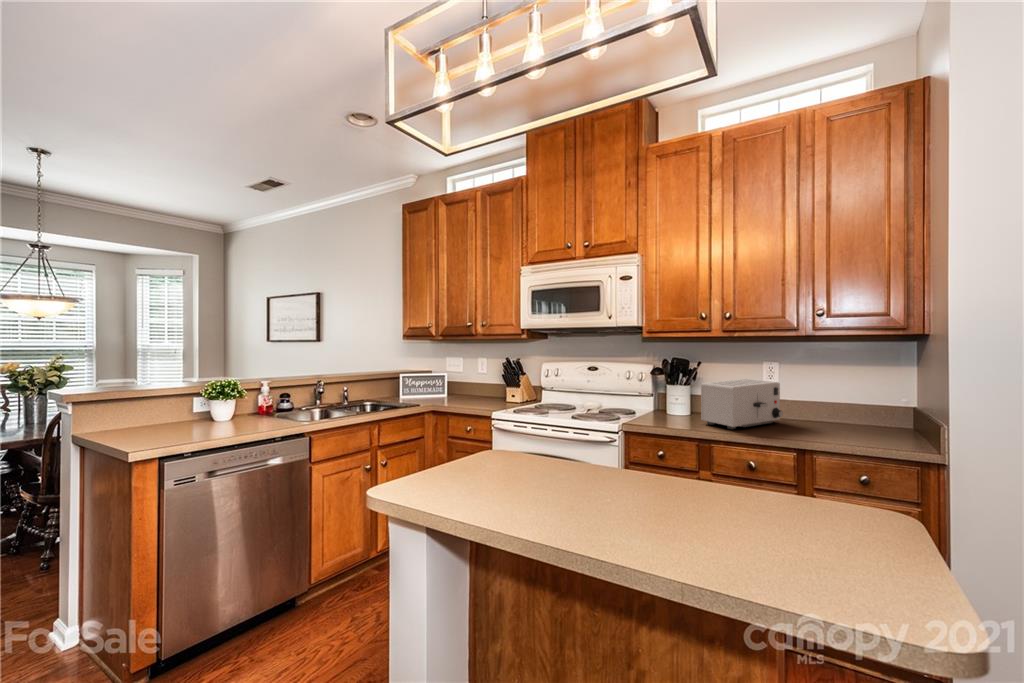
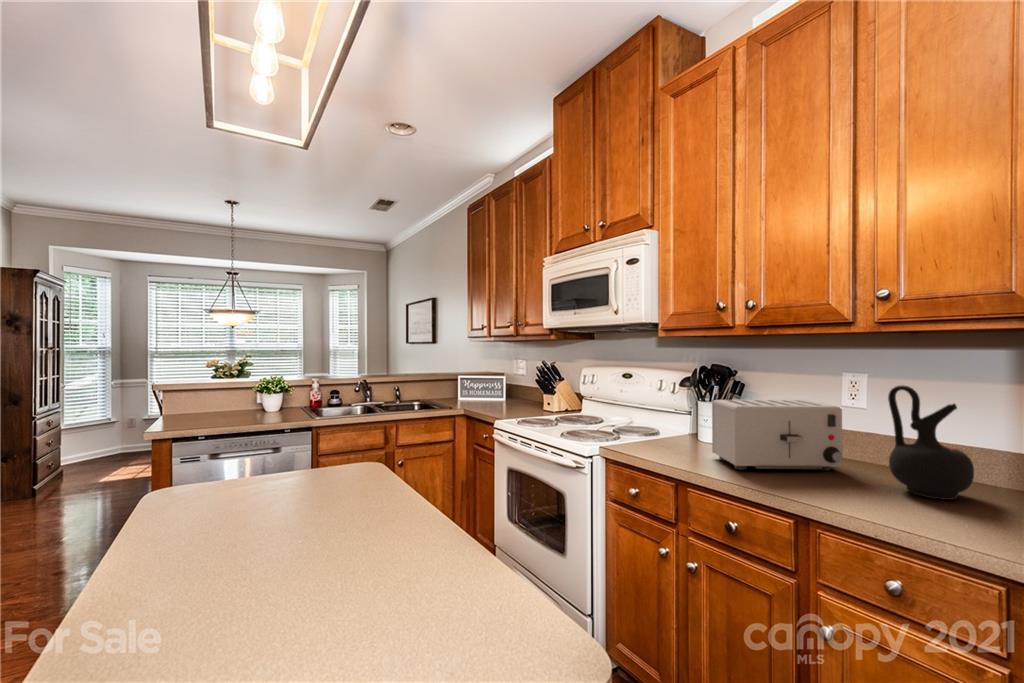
ceramic jug: none [814,368,860,431] -> present [888,385,974,500]

